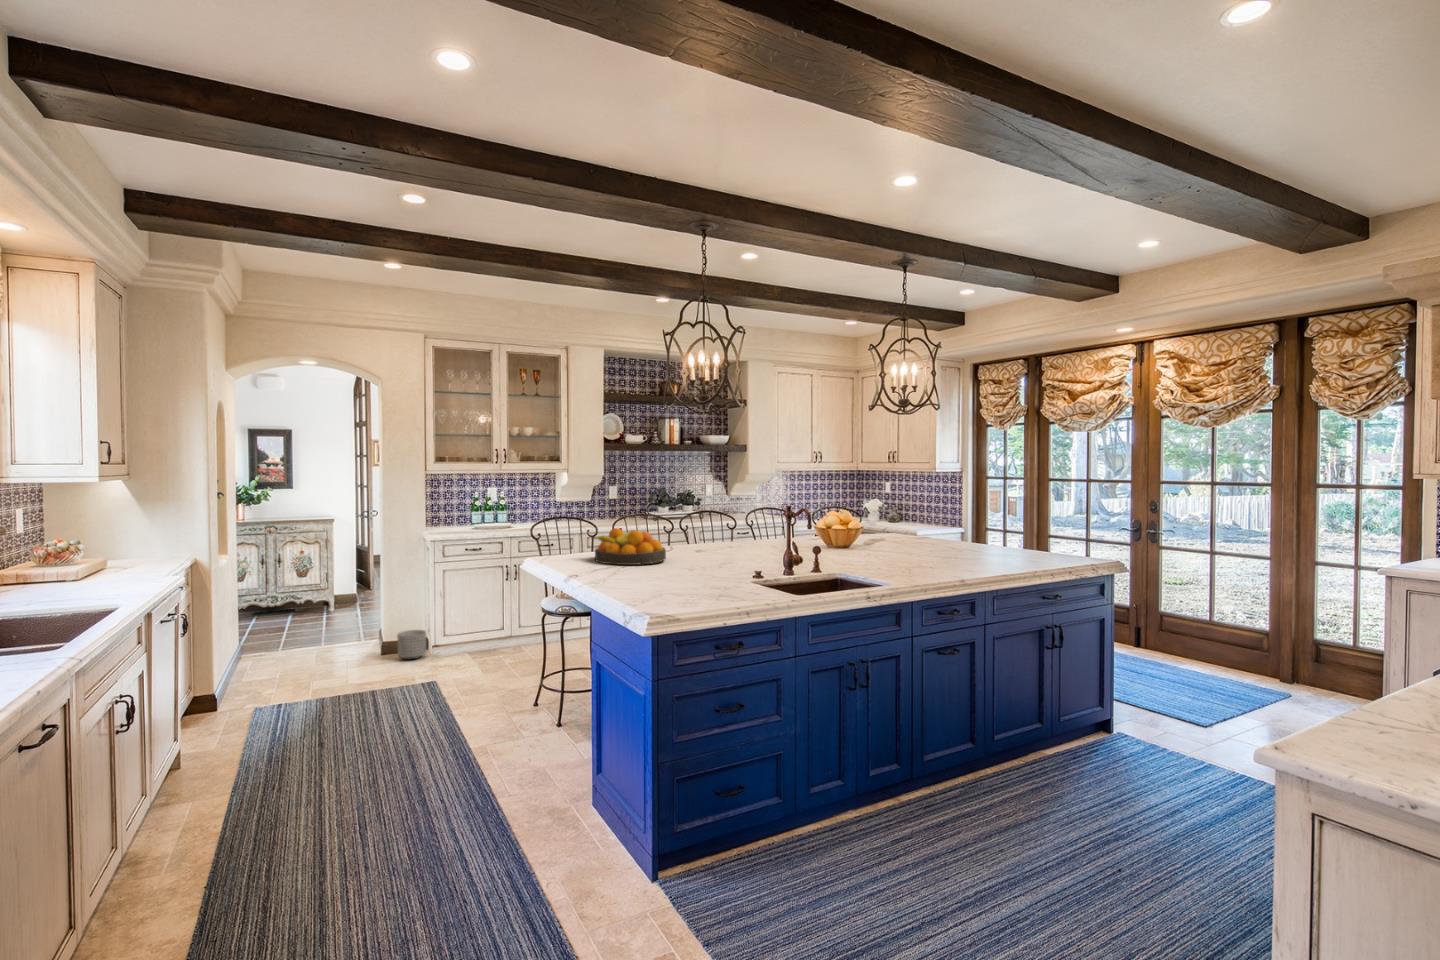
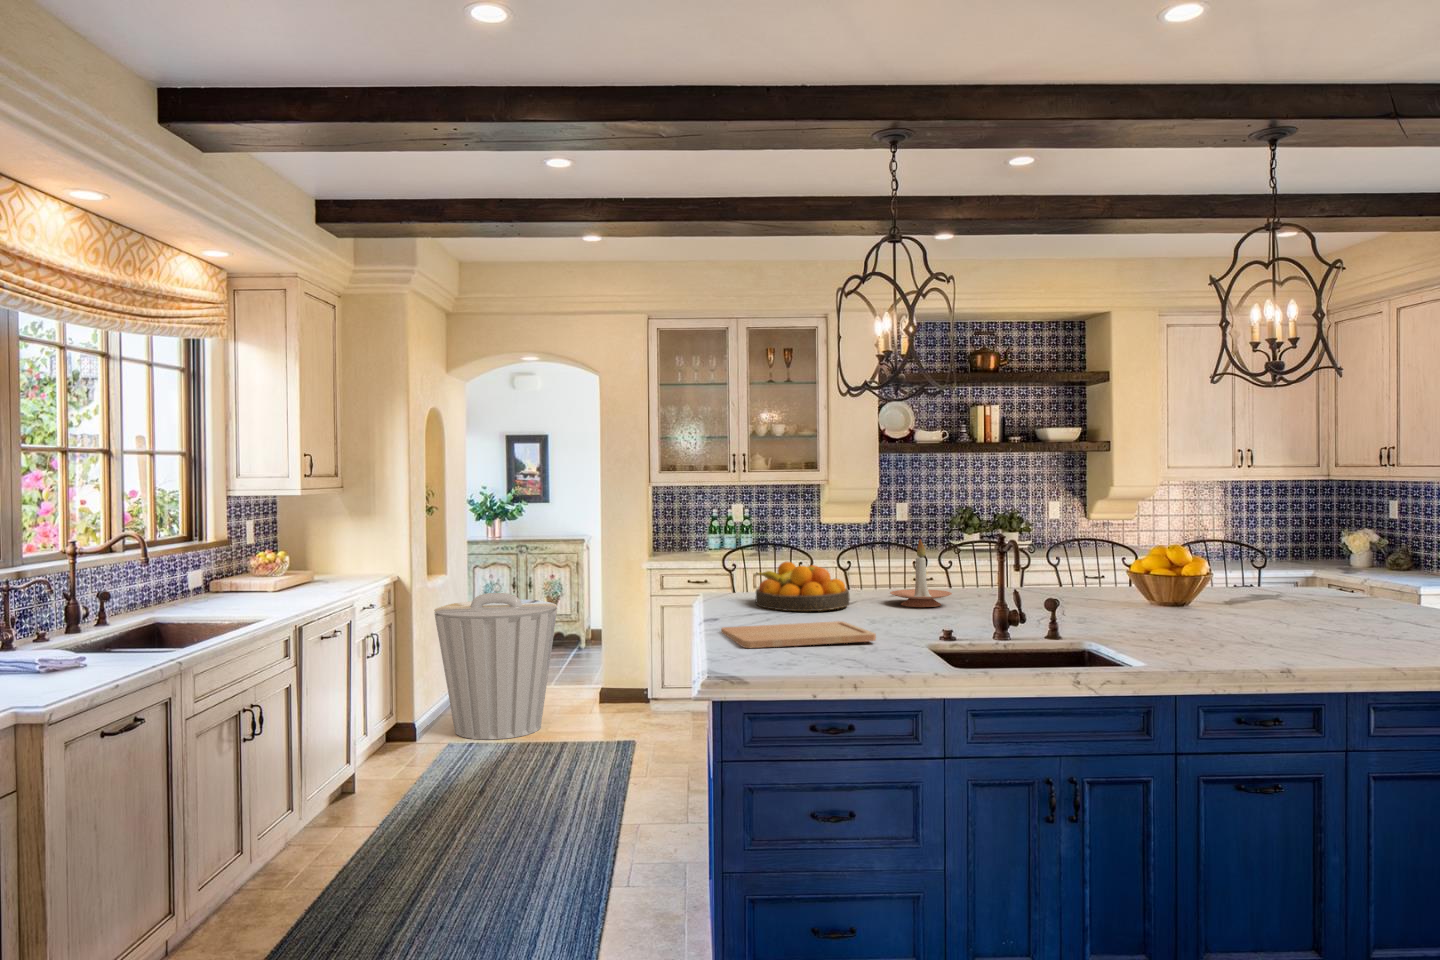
candle holder: none [685,508,728,557] -> present [890,539,952,607]
trash can: none [233,566,354,695] -> present [434,593,557,739]
cutting board: none [611,570,731,594] -> present [721,621,876,648]
planter: present [397,630,427,659] -> none [614,679,647,715]

